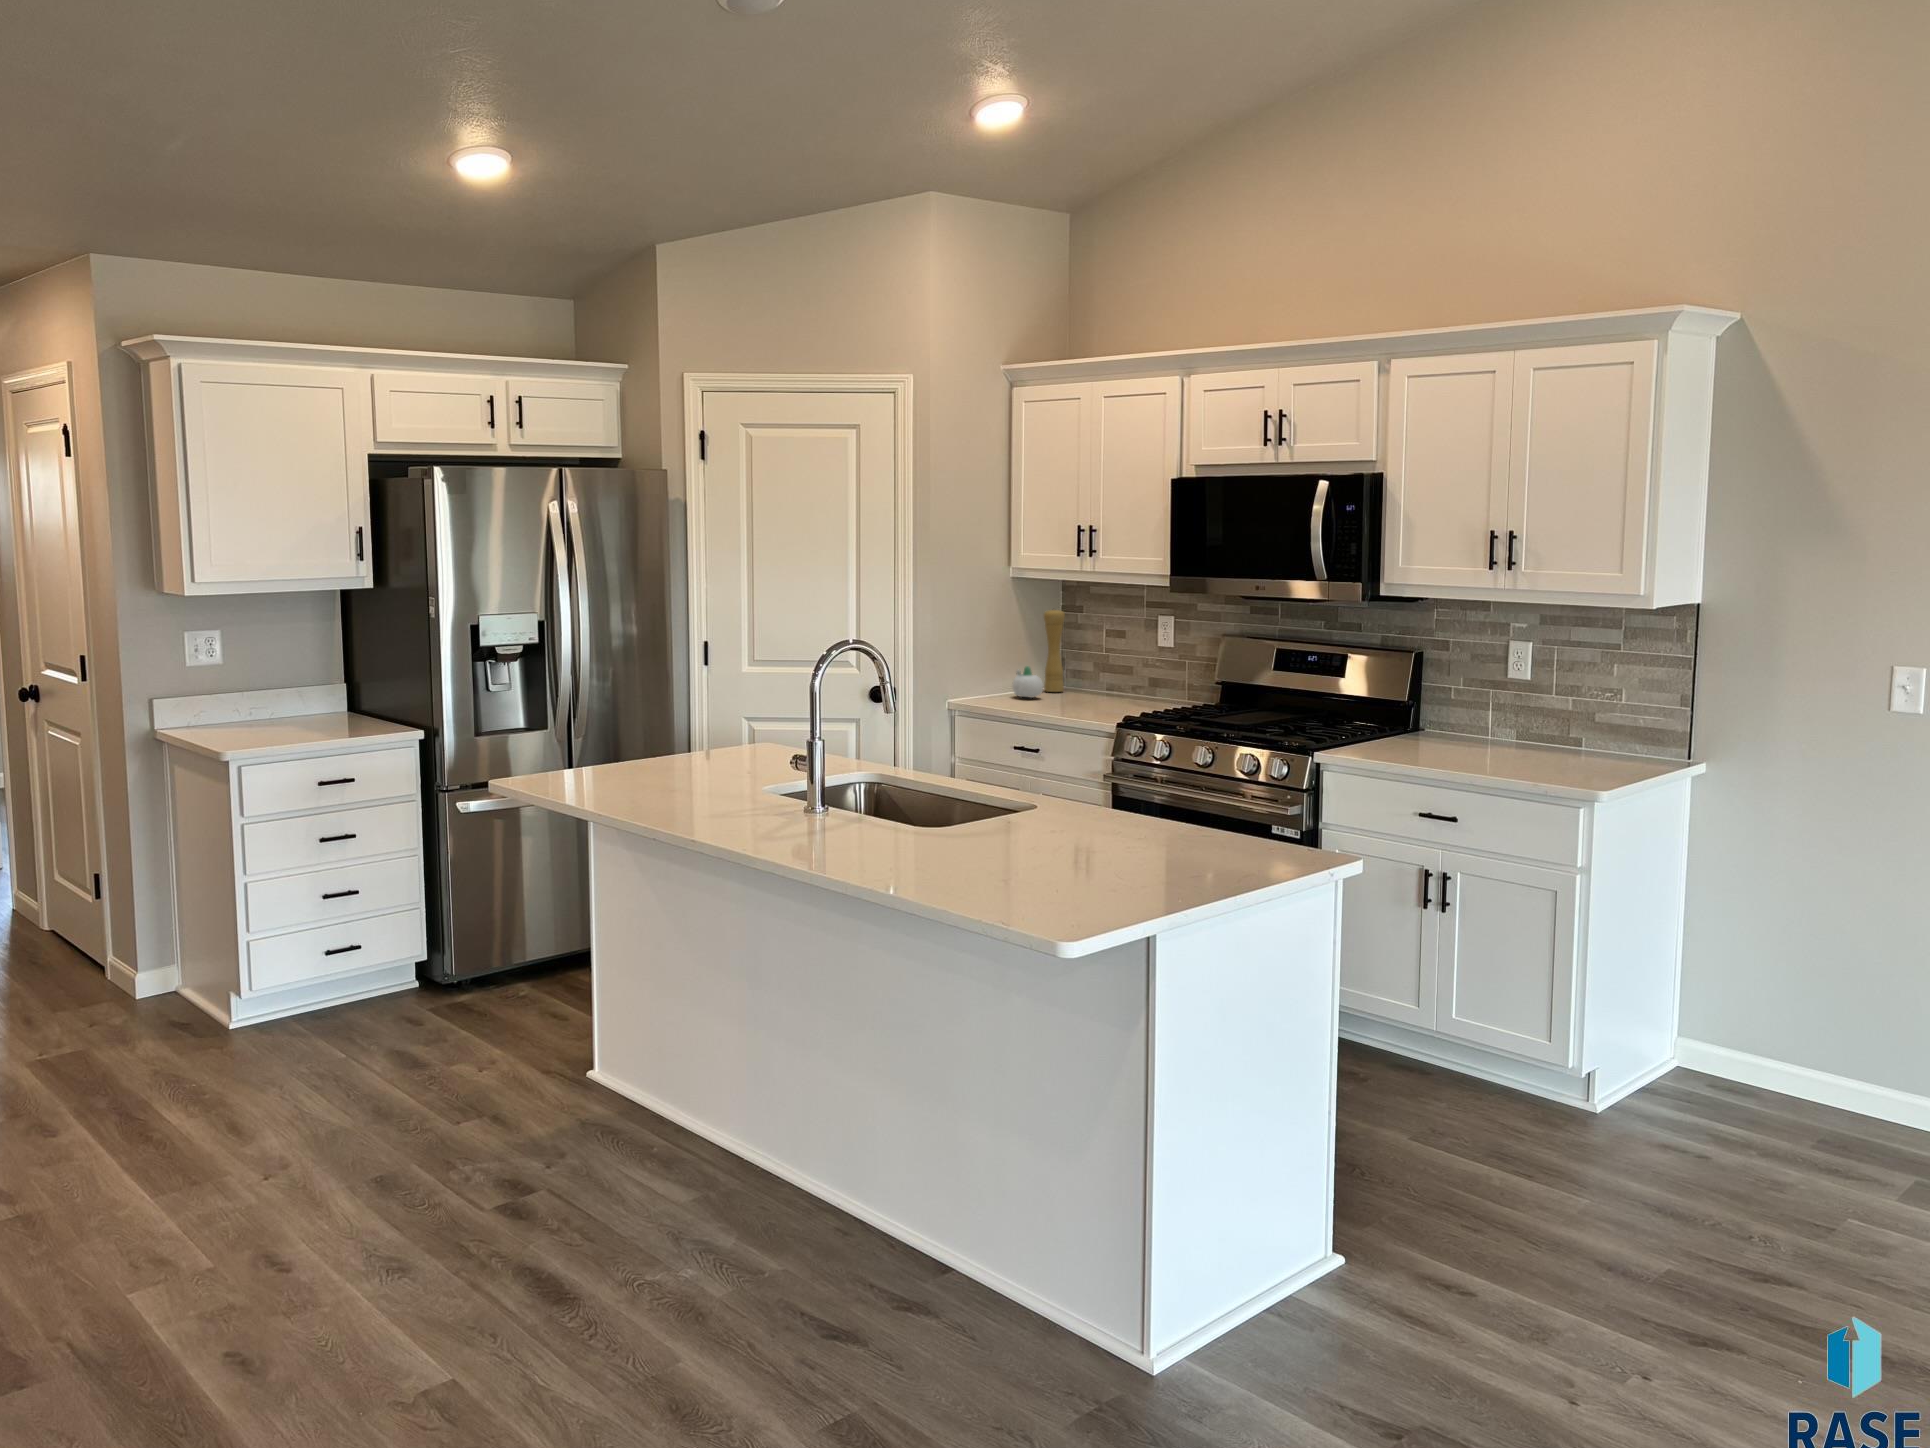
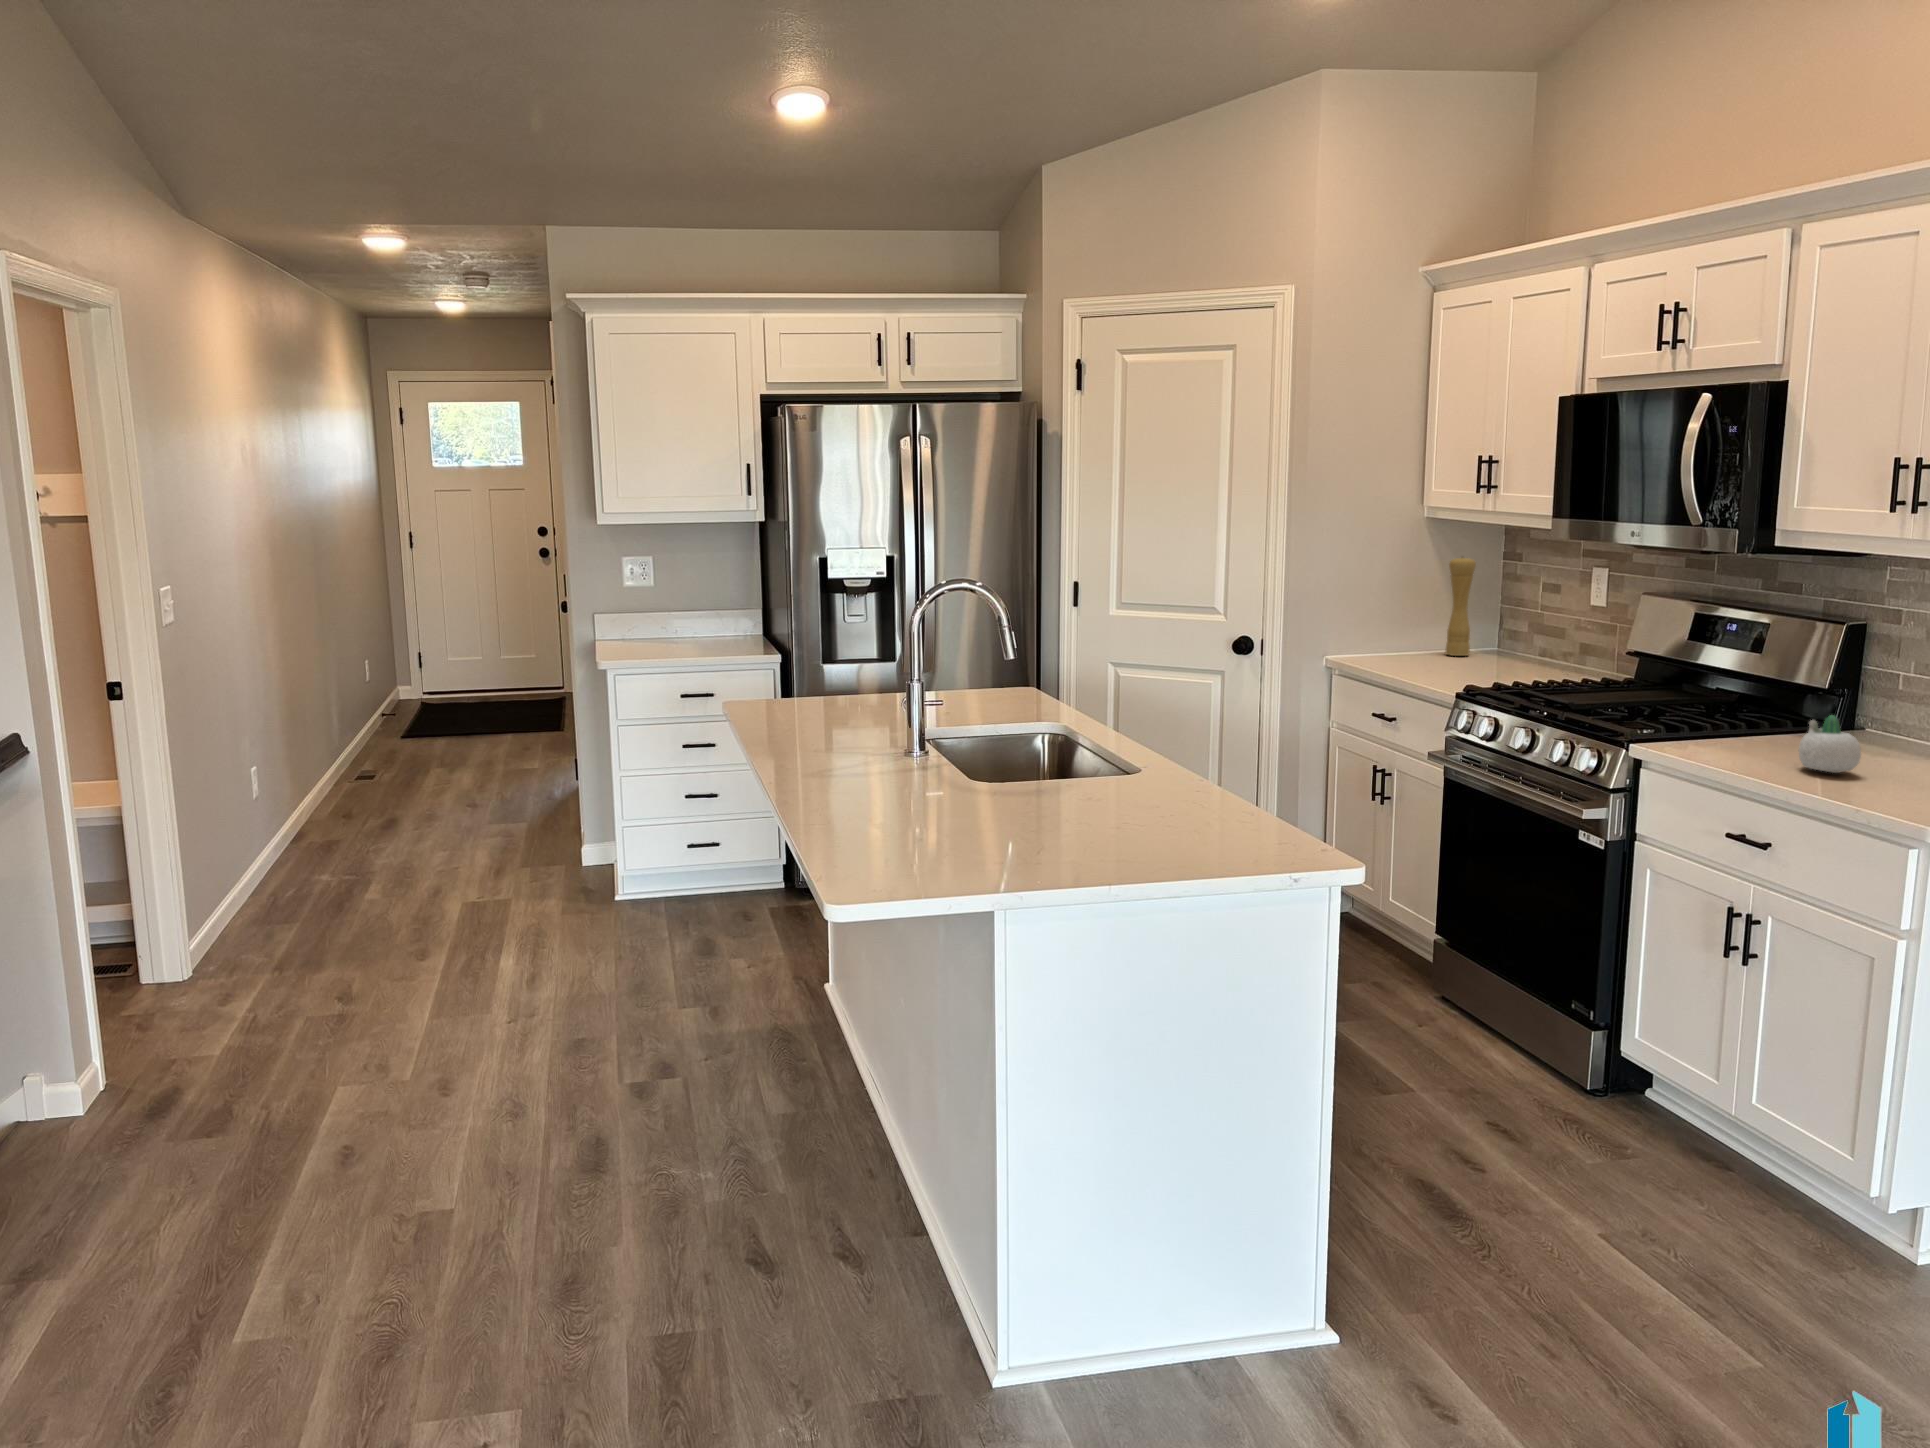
succulent planter: present [1012,666,1043,698] -> present [1798,715,1861,773]

